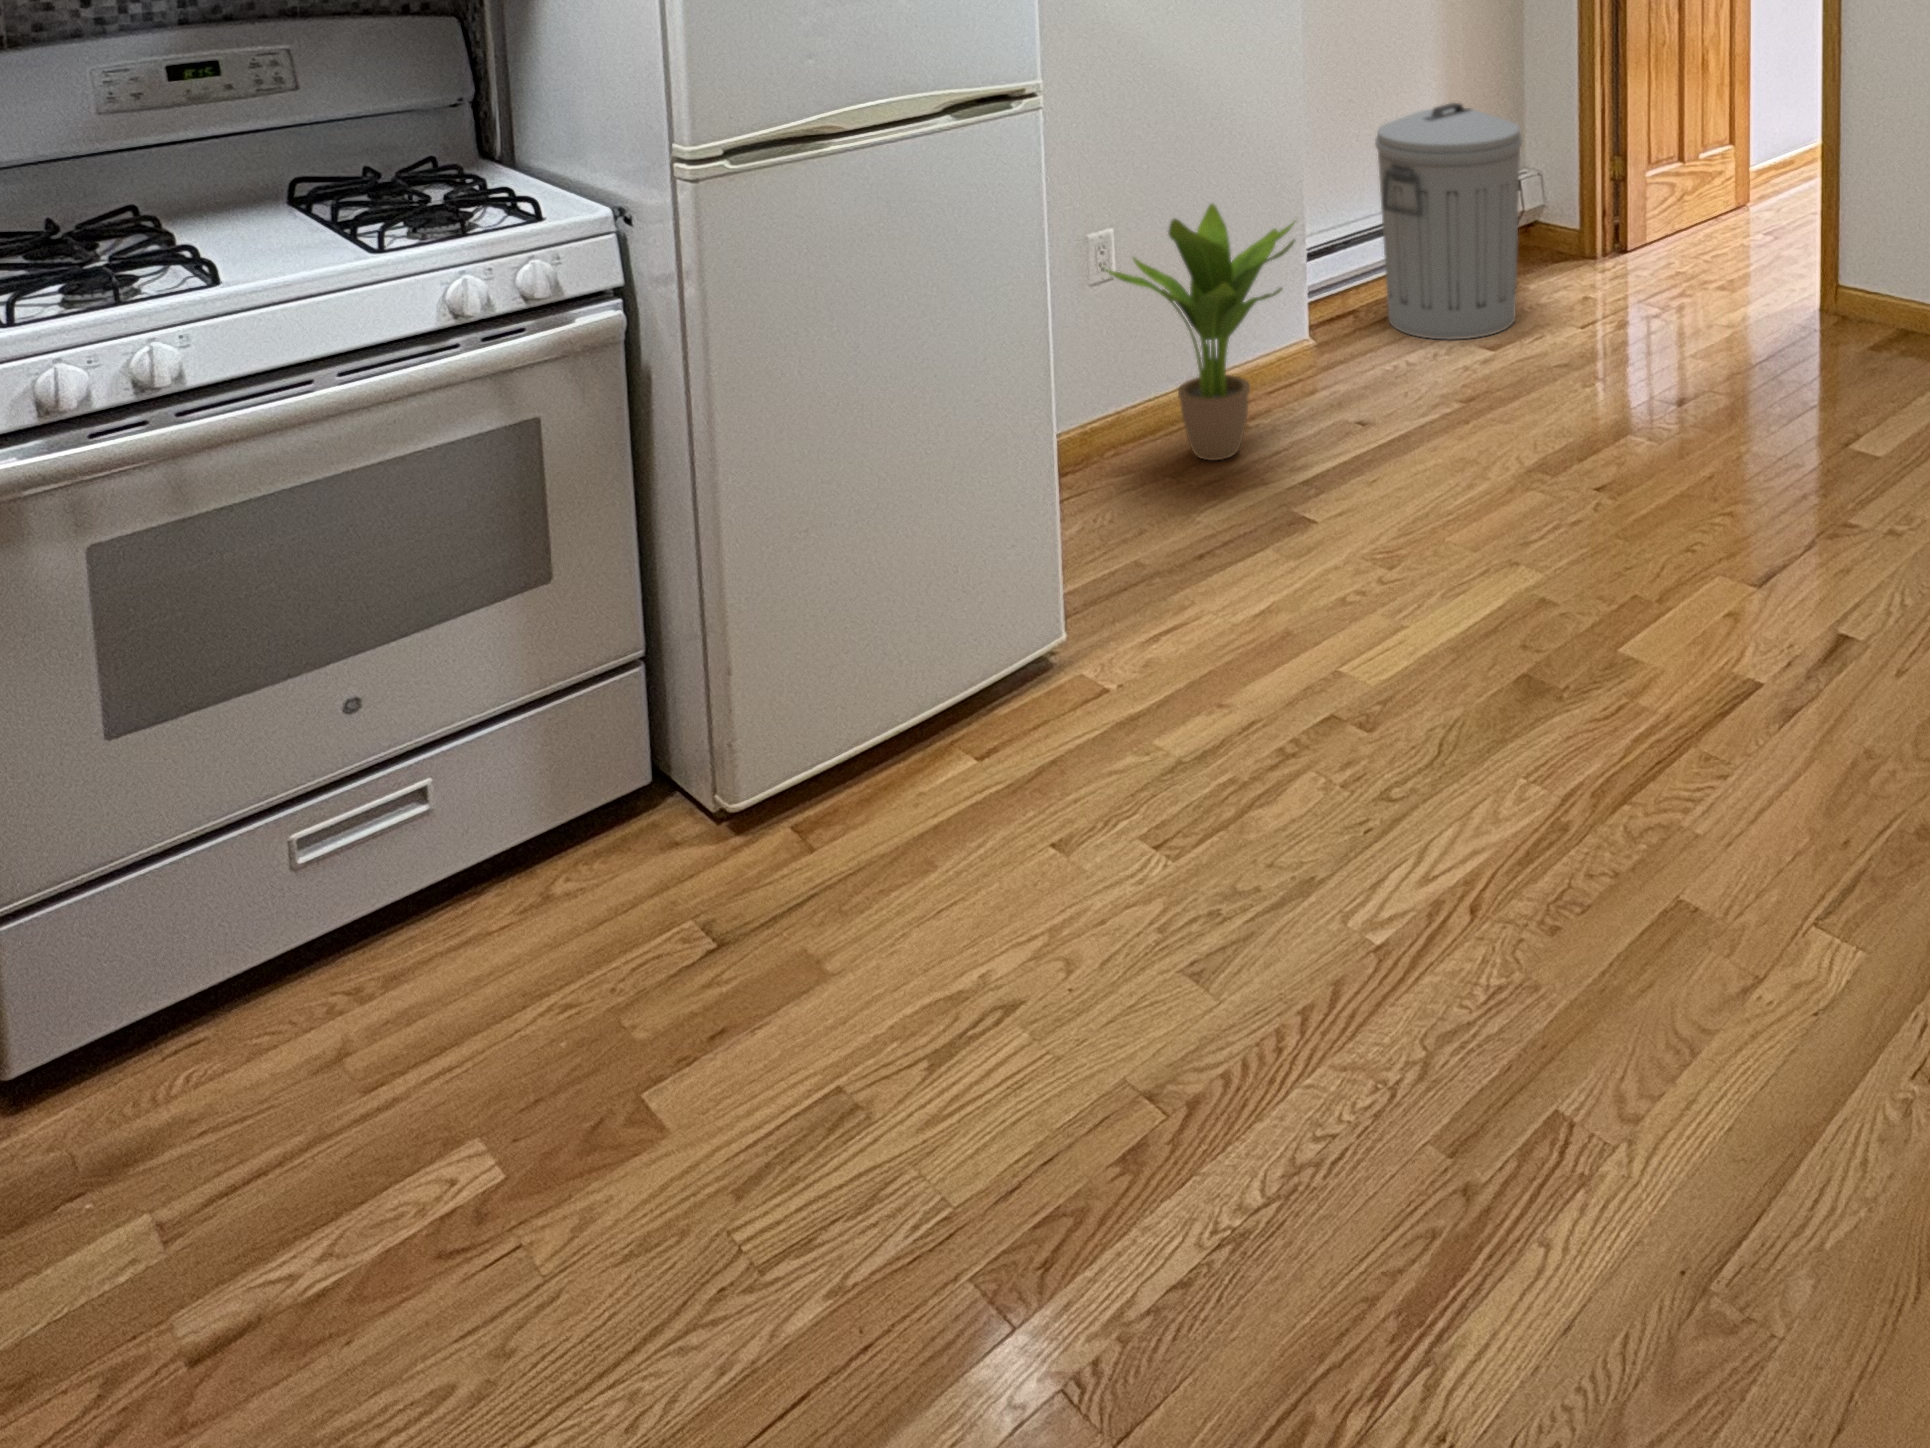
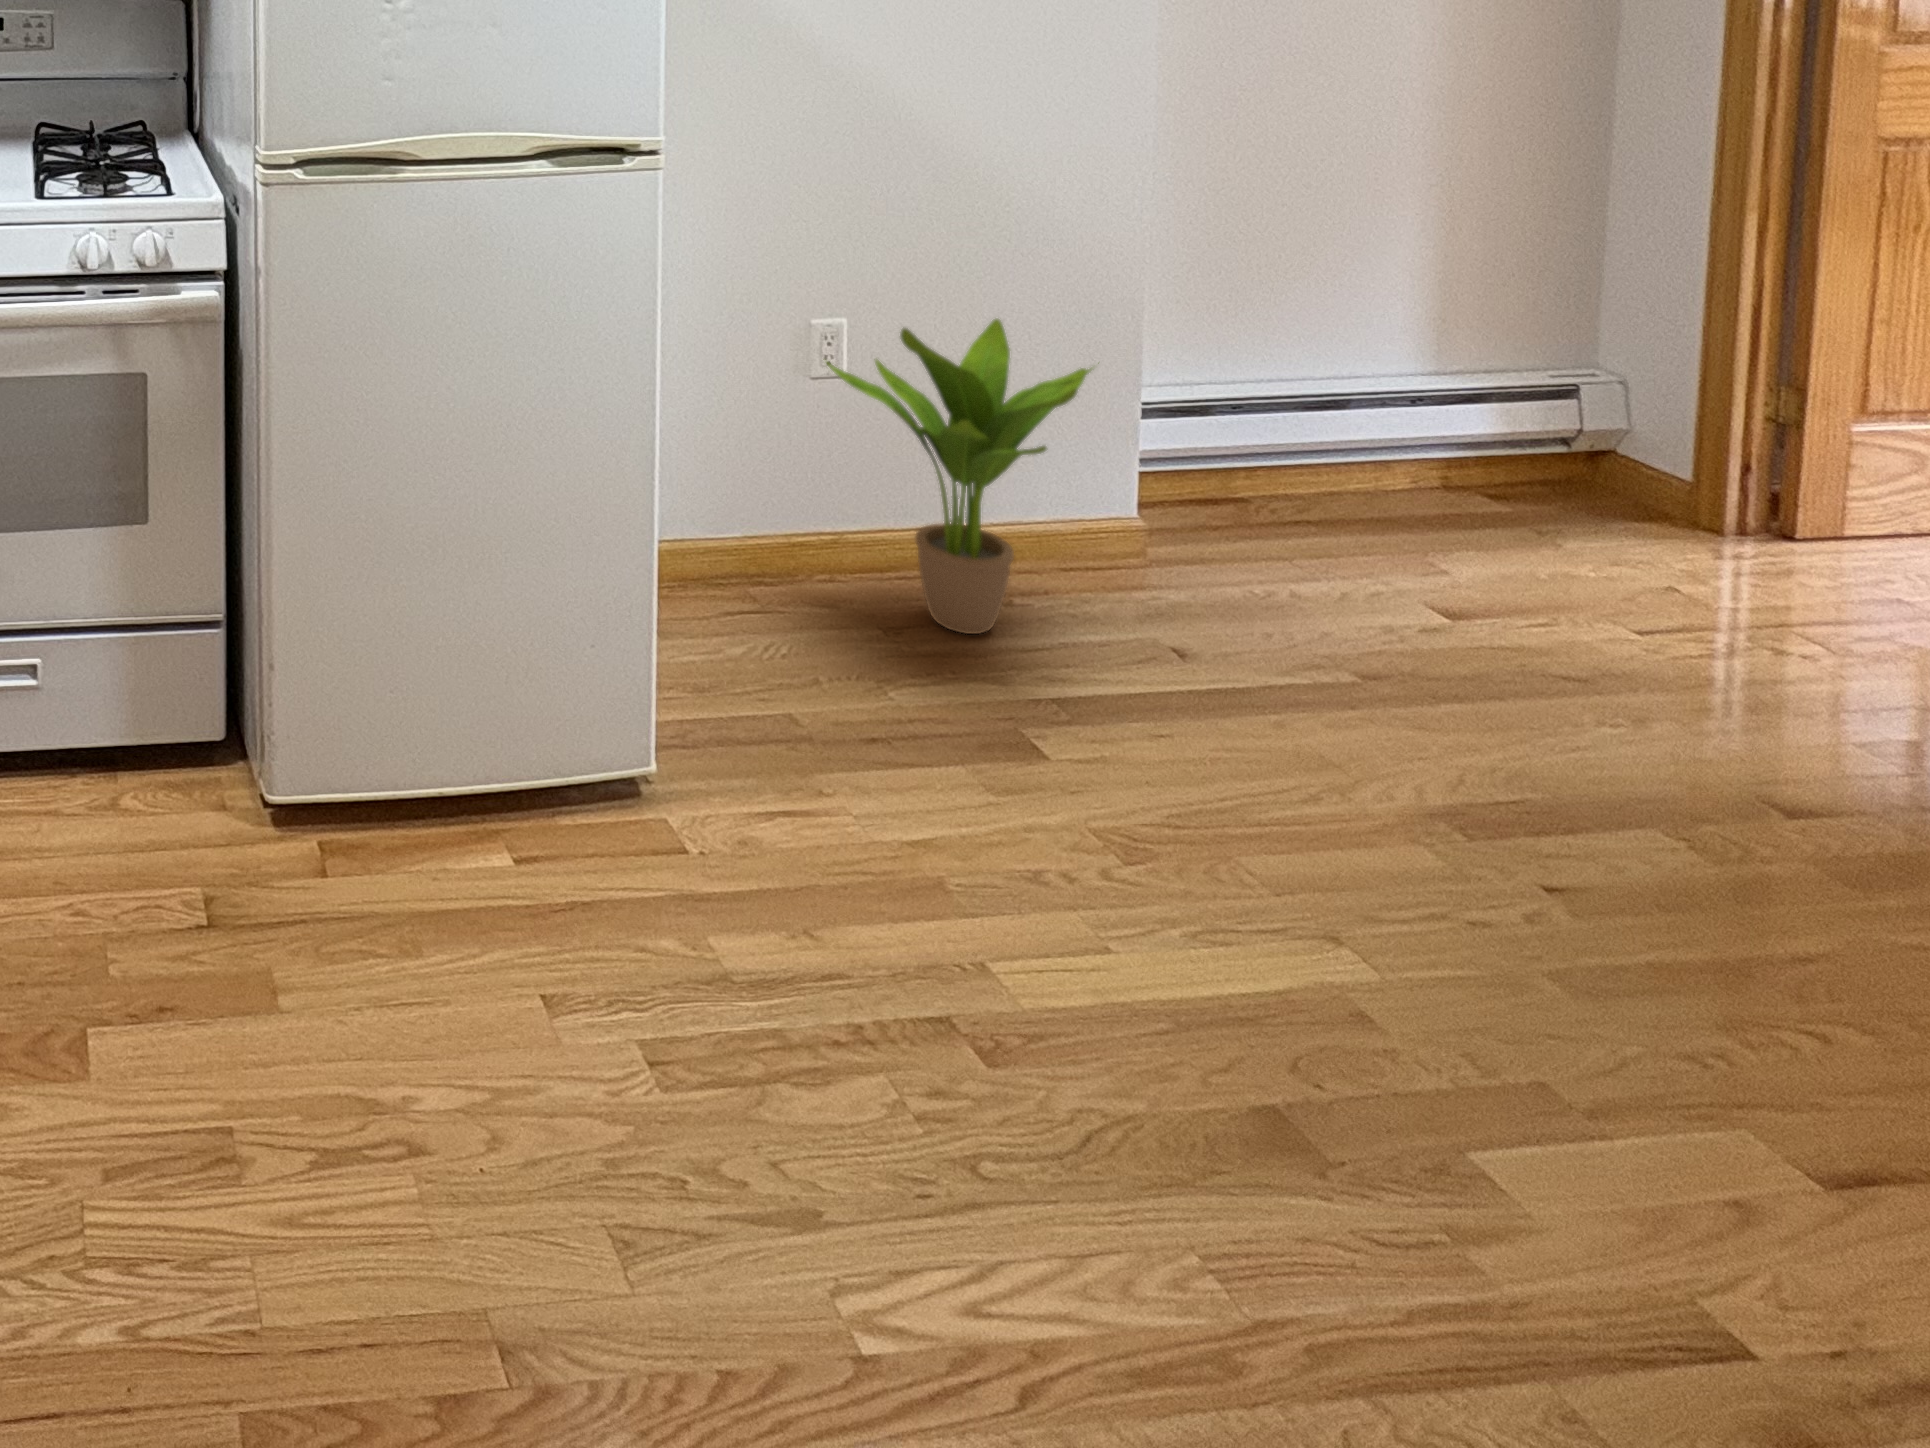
trash can: present [1375,103,1522,340] -> none [1292,255,1555,596]

